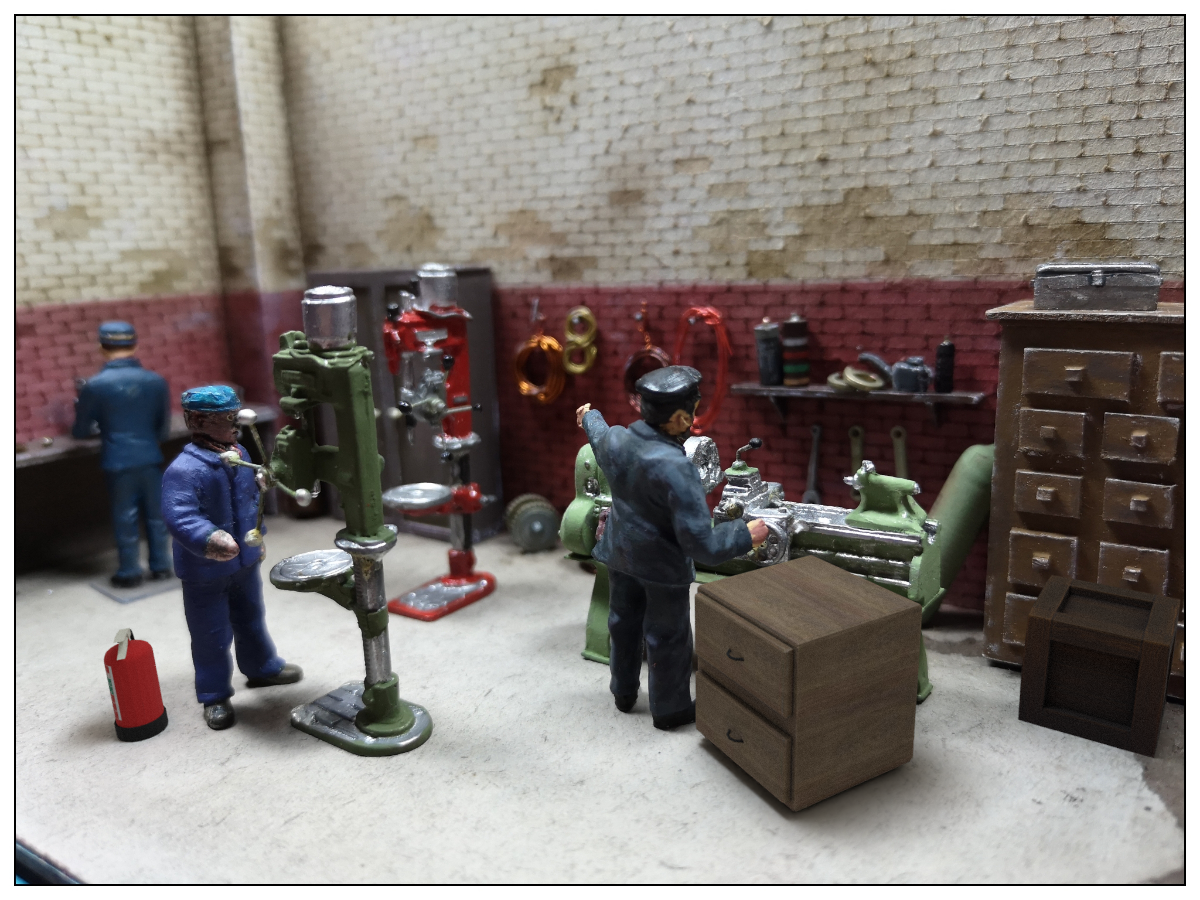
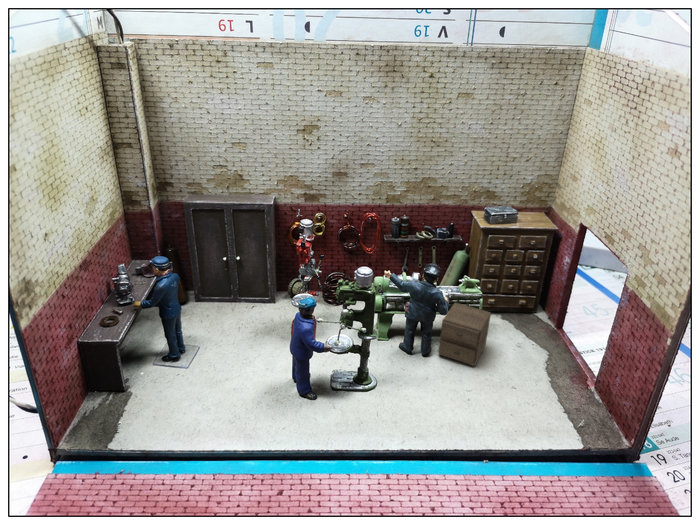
wooden crate: present [1018,575,1180,758] -> none [489,291,527,331]
fire extinguisher: present [104,628,168,742] -> none [285,376,306,410]

